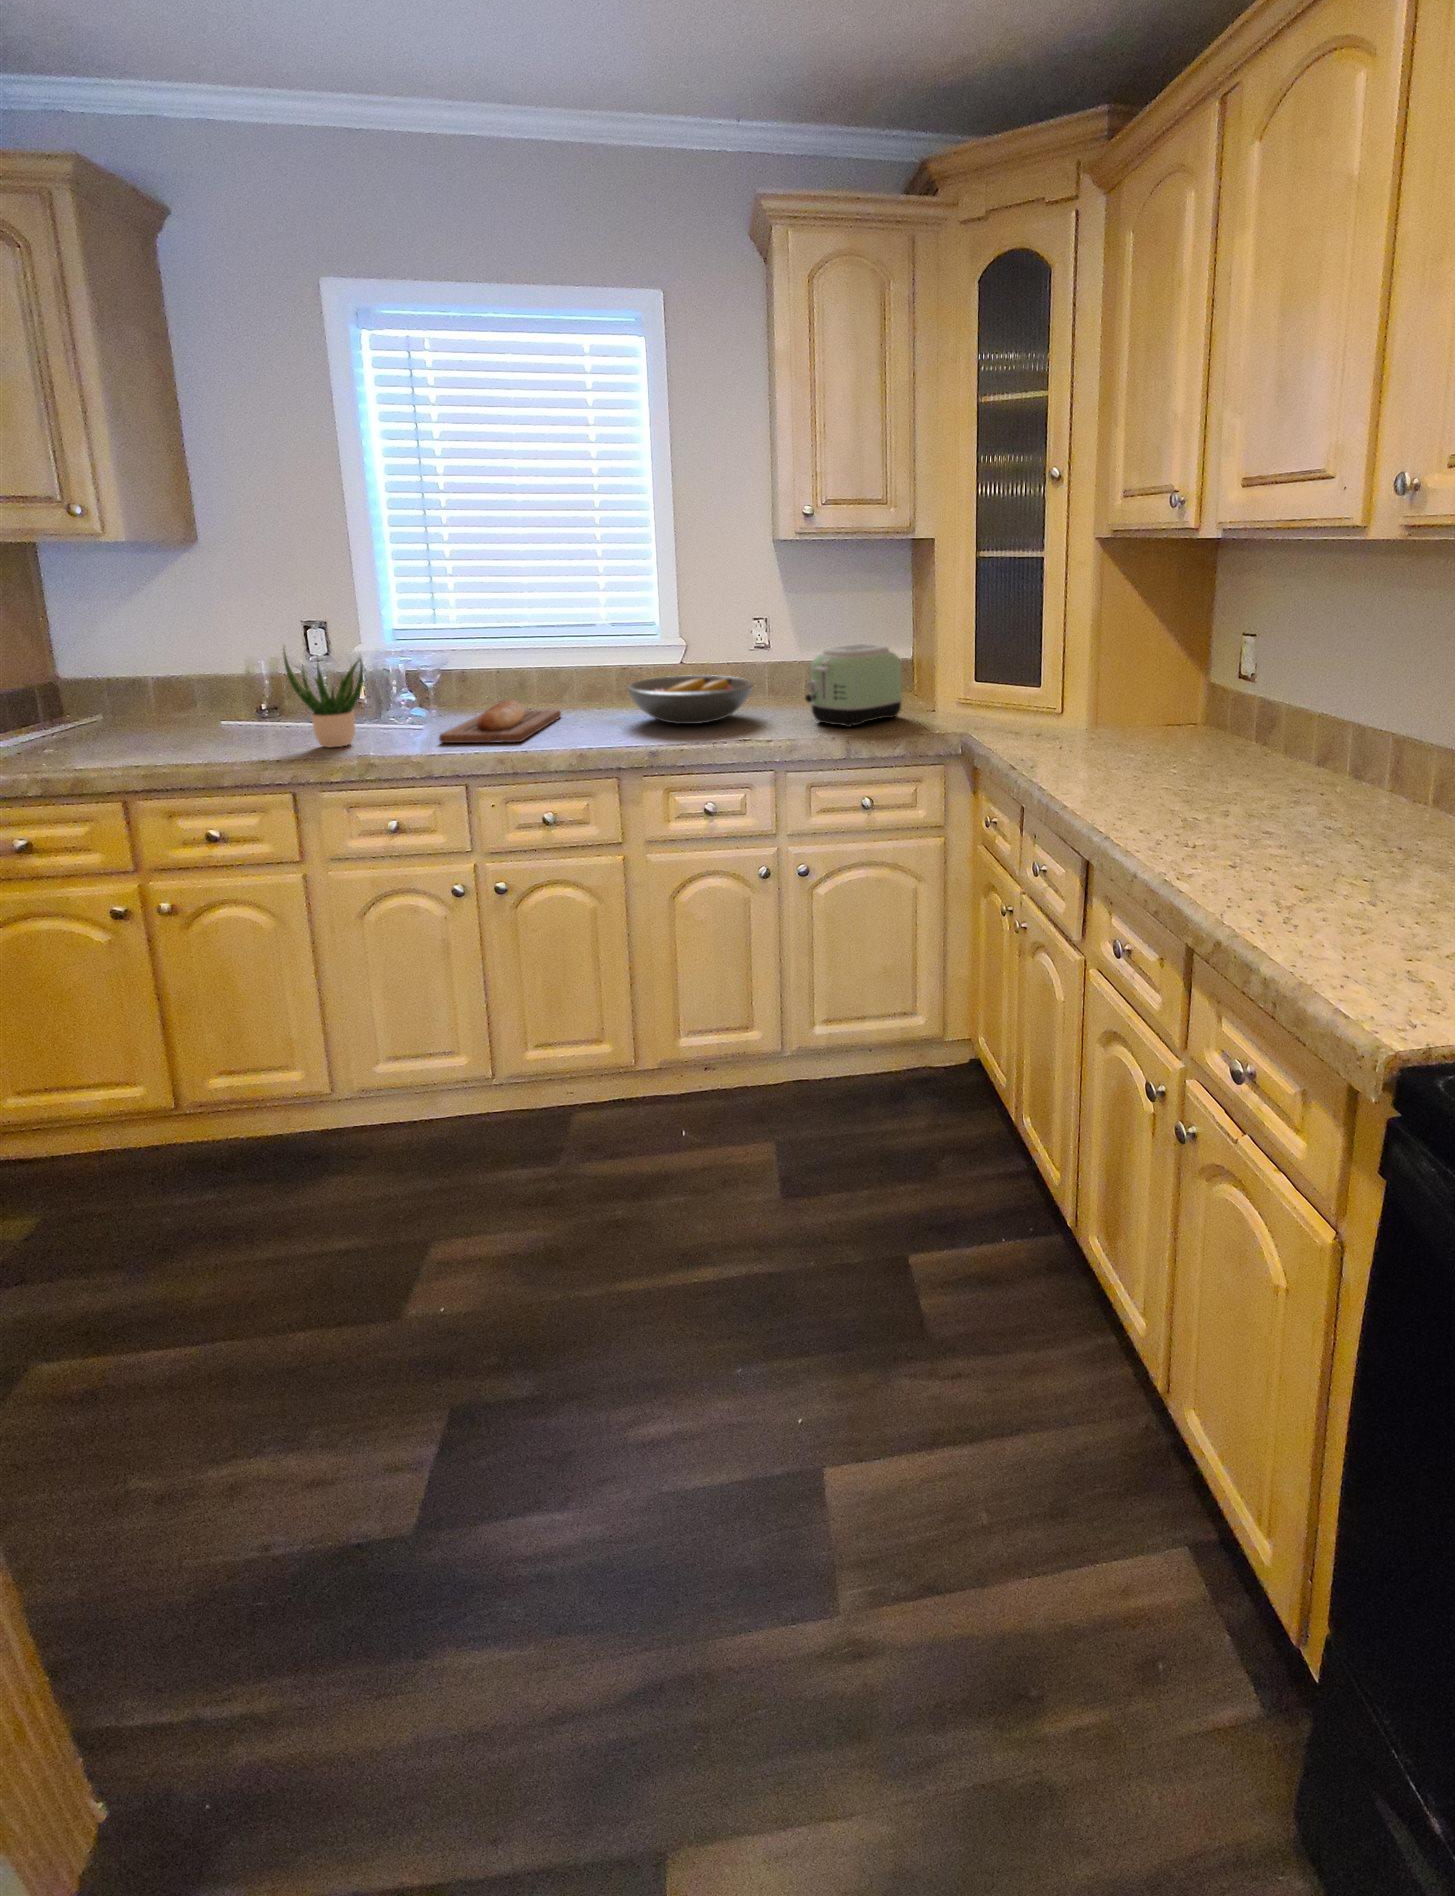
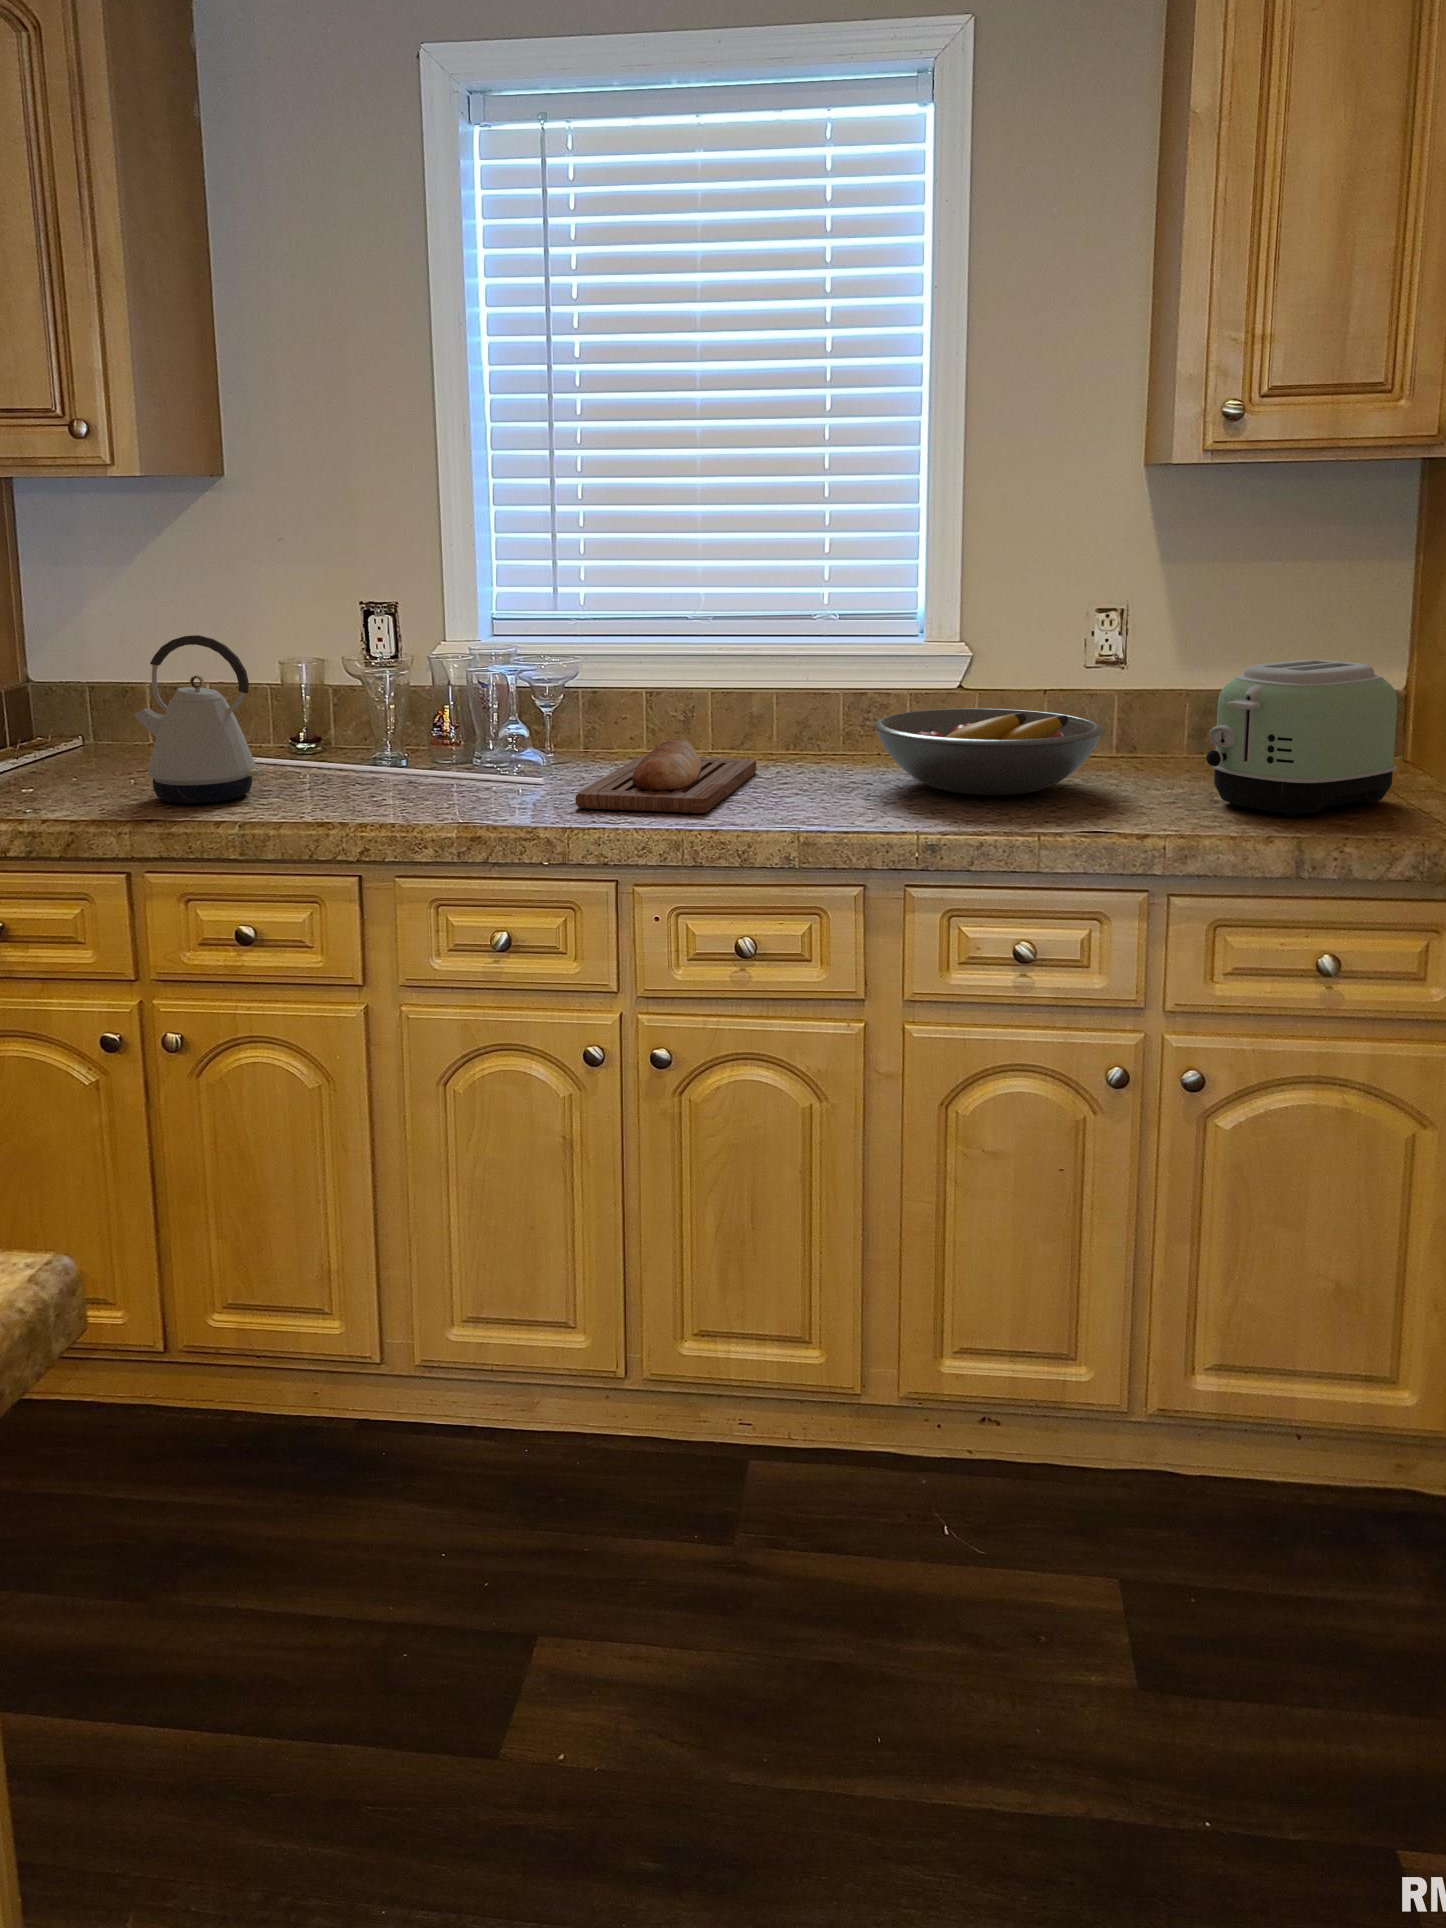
kettle: none [123,645,224,754] -> present [134,635,262,804]
potted plant: present [283,650,364,747] -> none [355,636,469,806]

